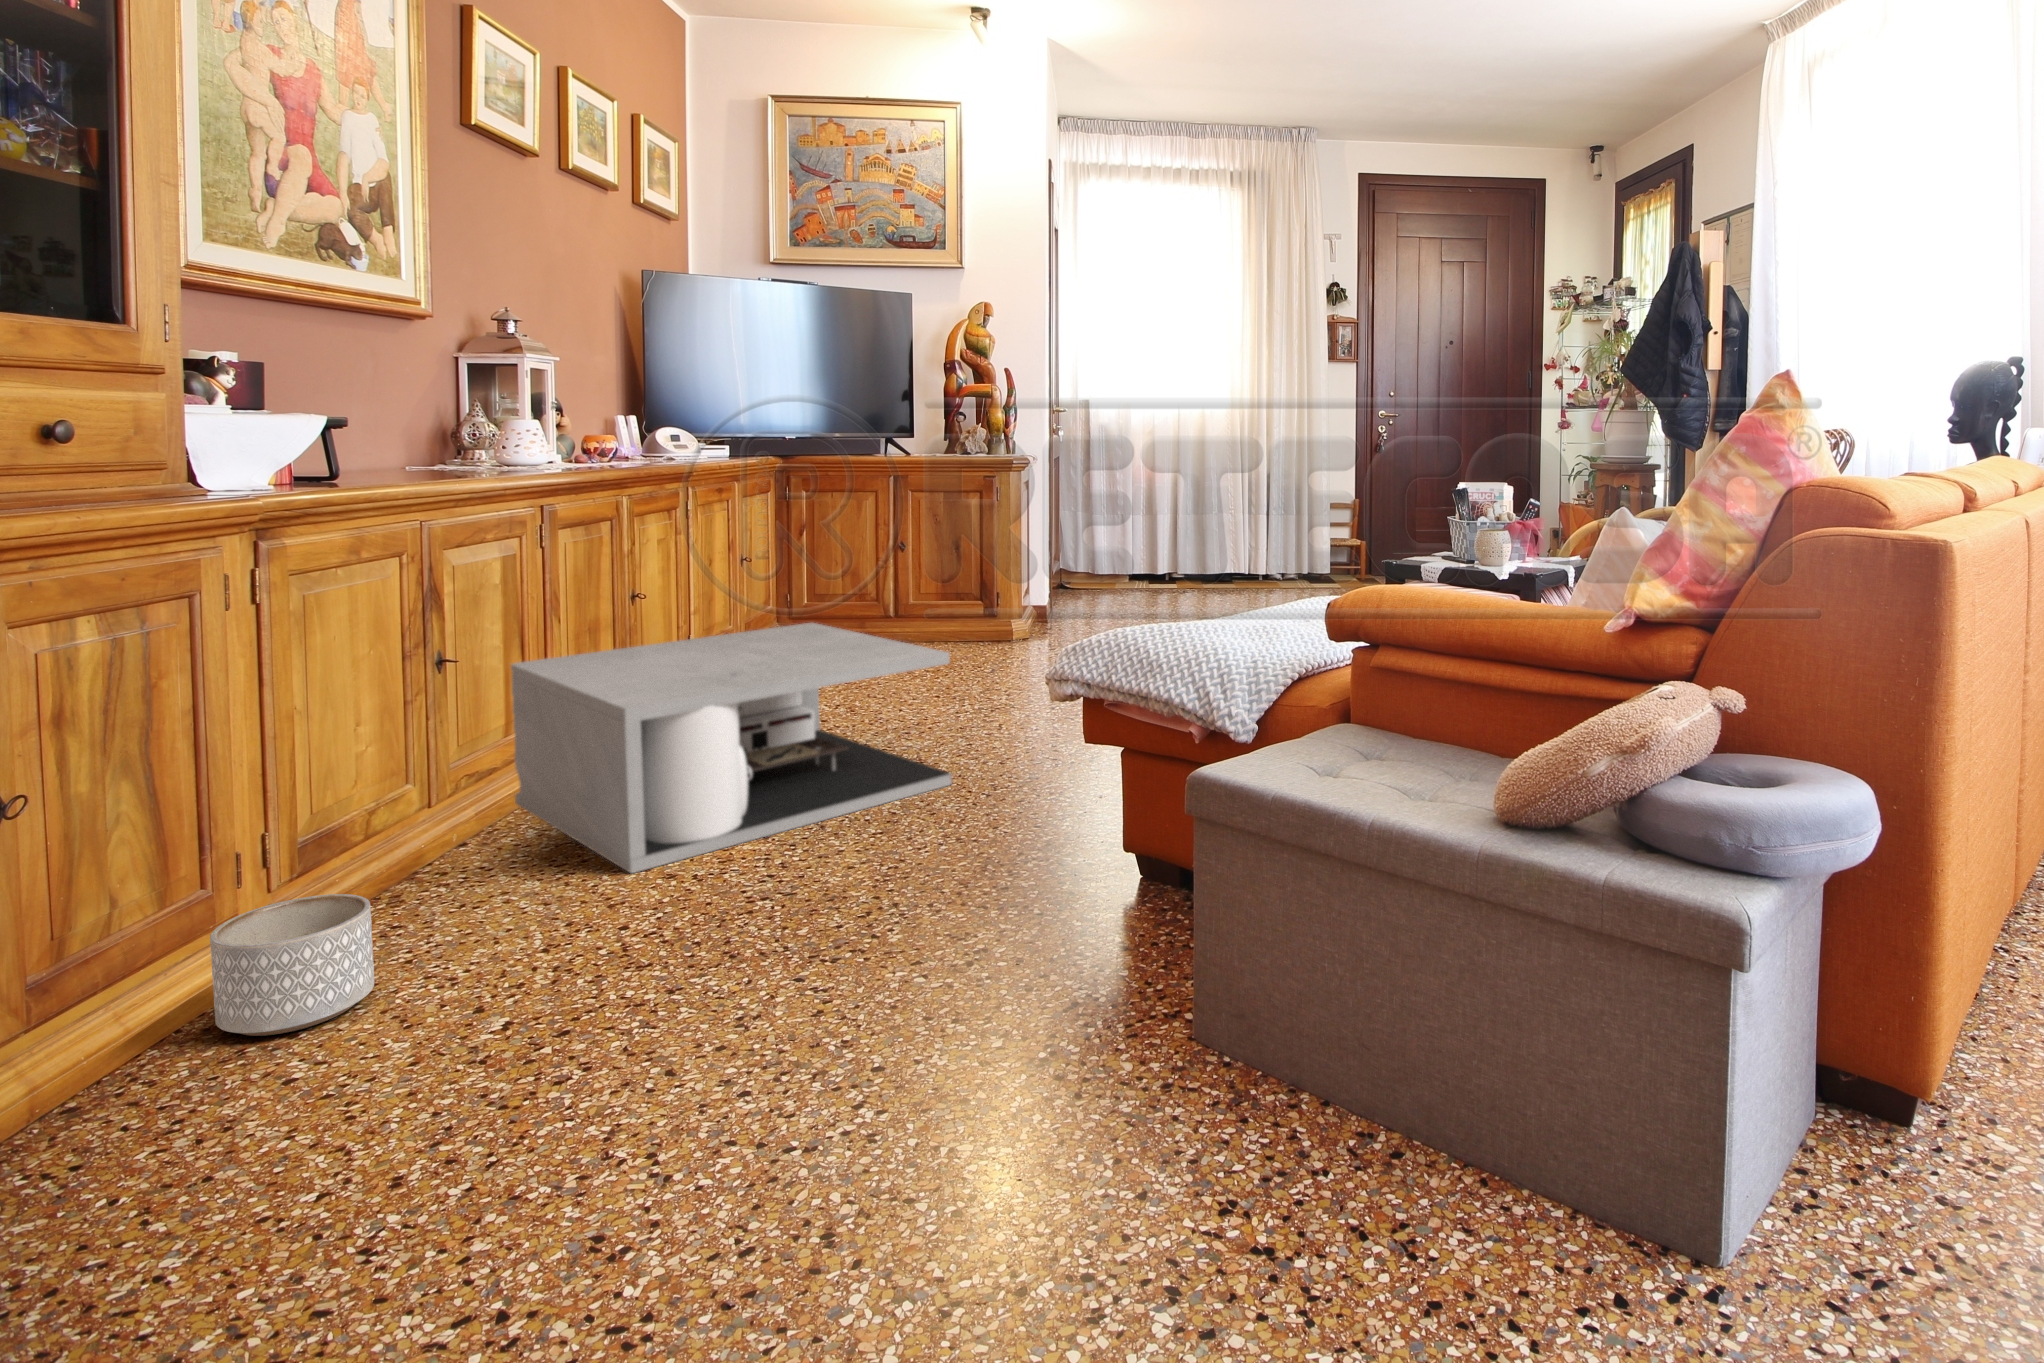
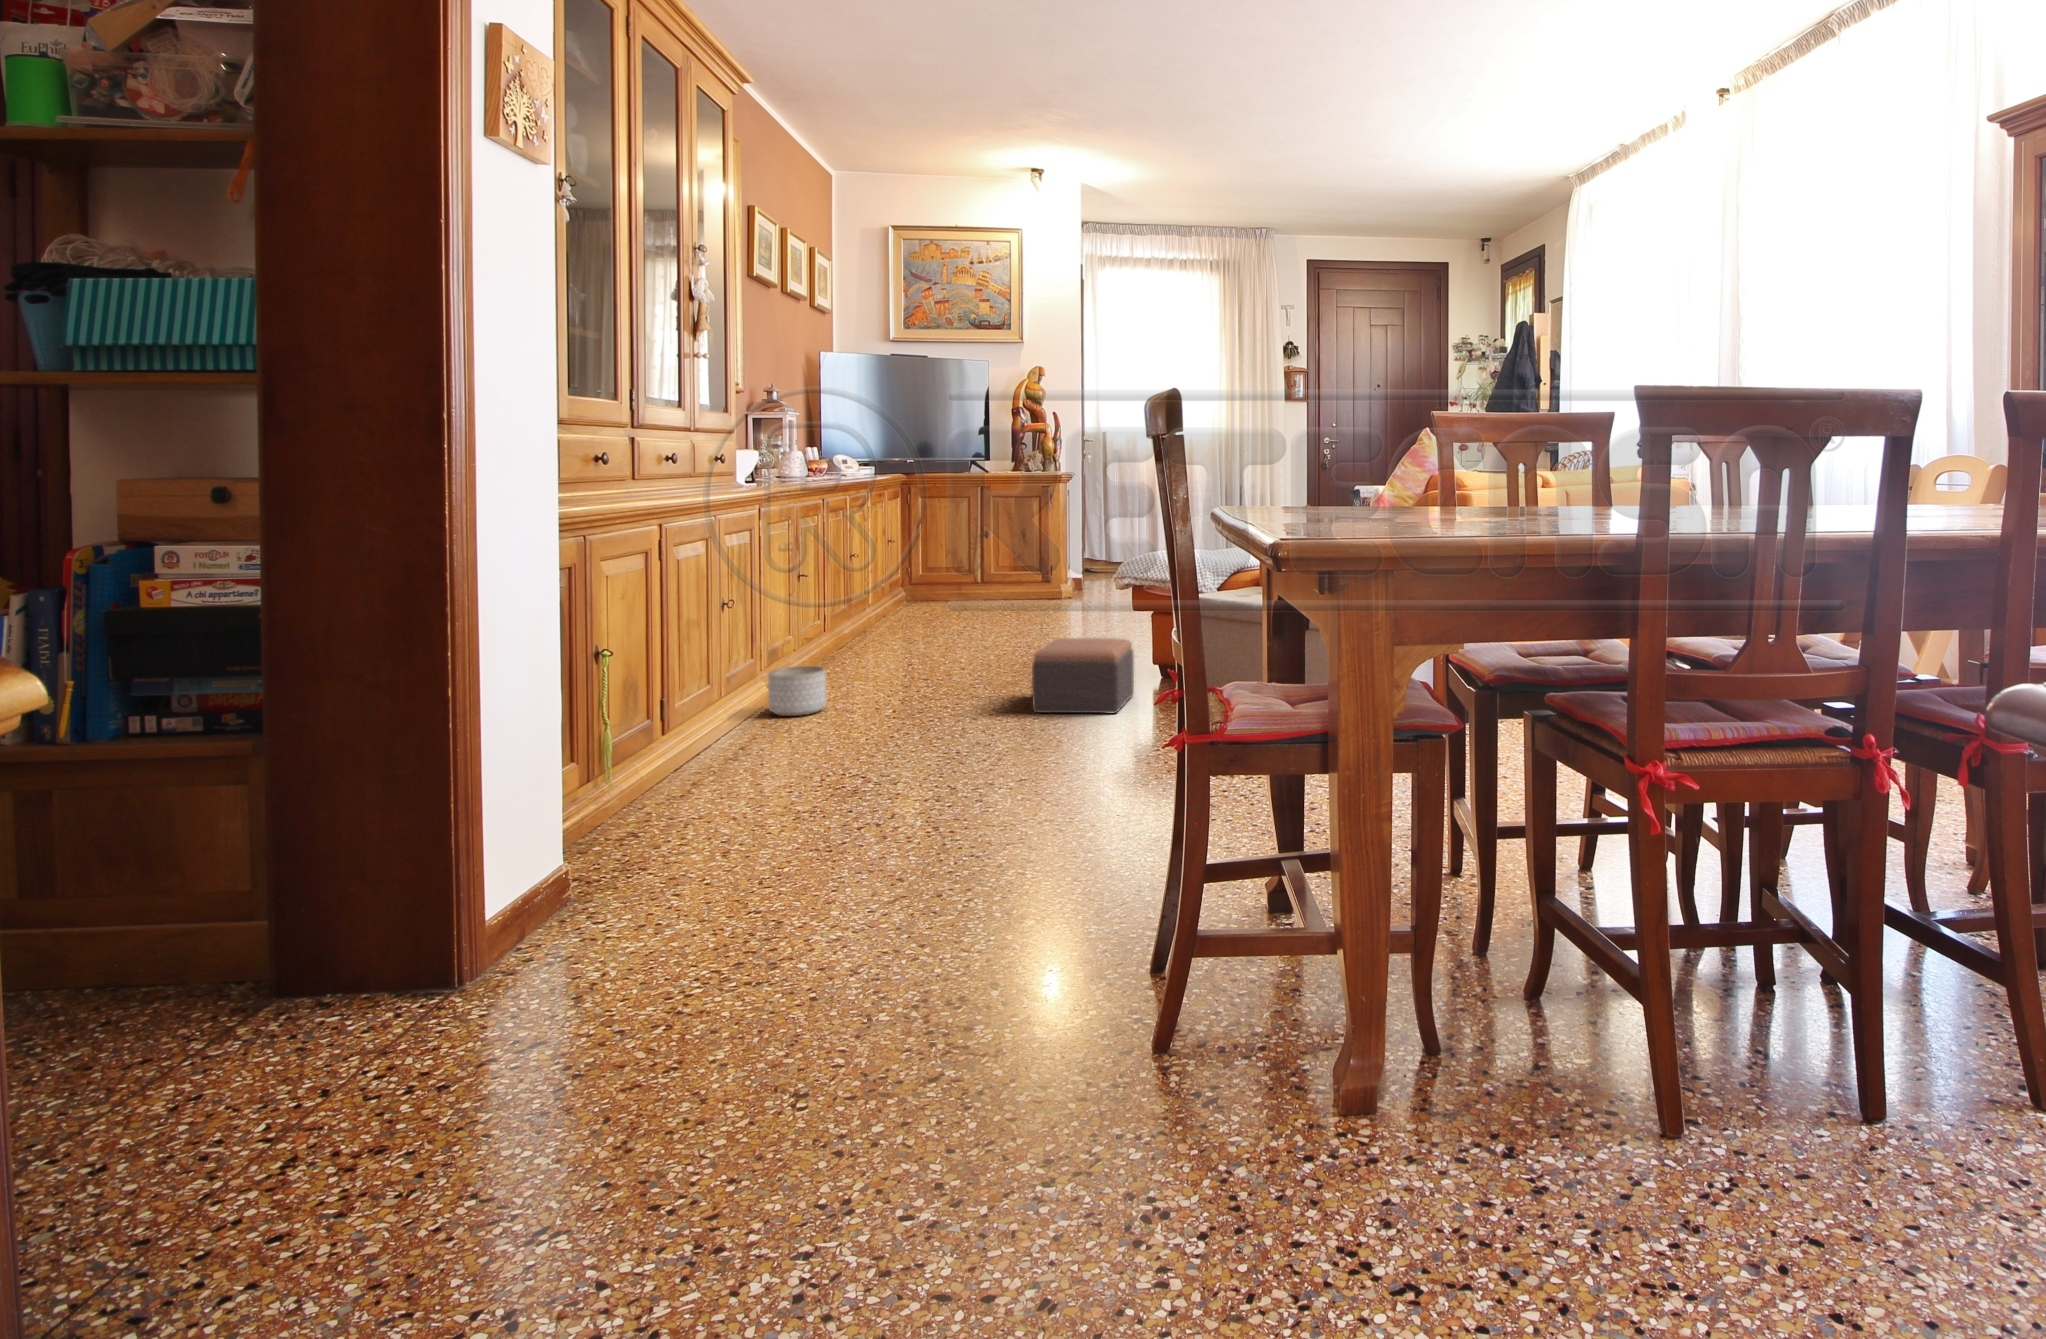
coffee table: present [511,622,952,873] -> none [813,571,1052,681]
footstool: none [825,827,1076,1044] -> present [1032,638,1134,713]

